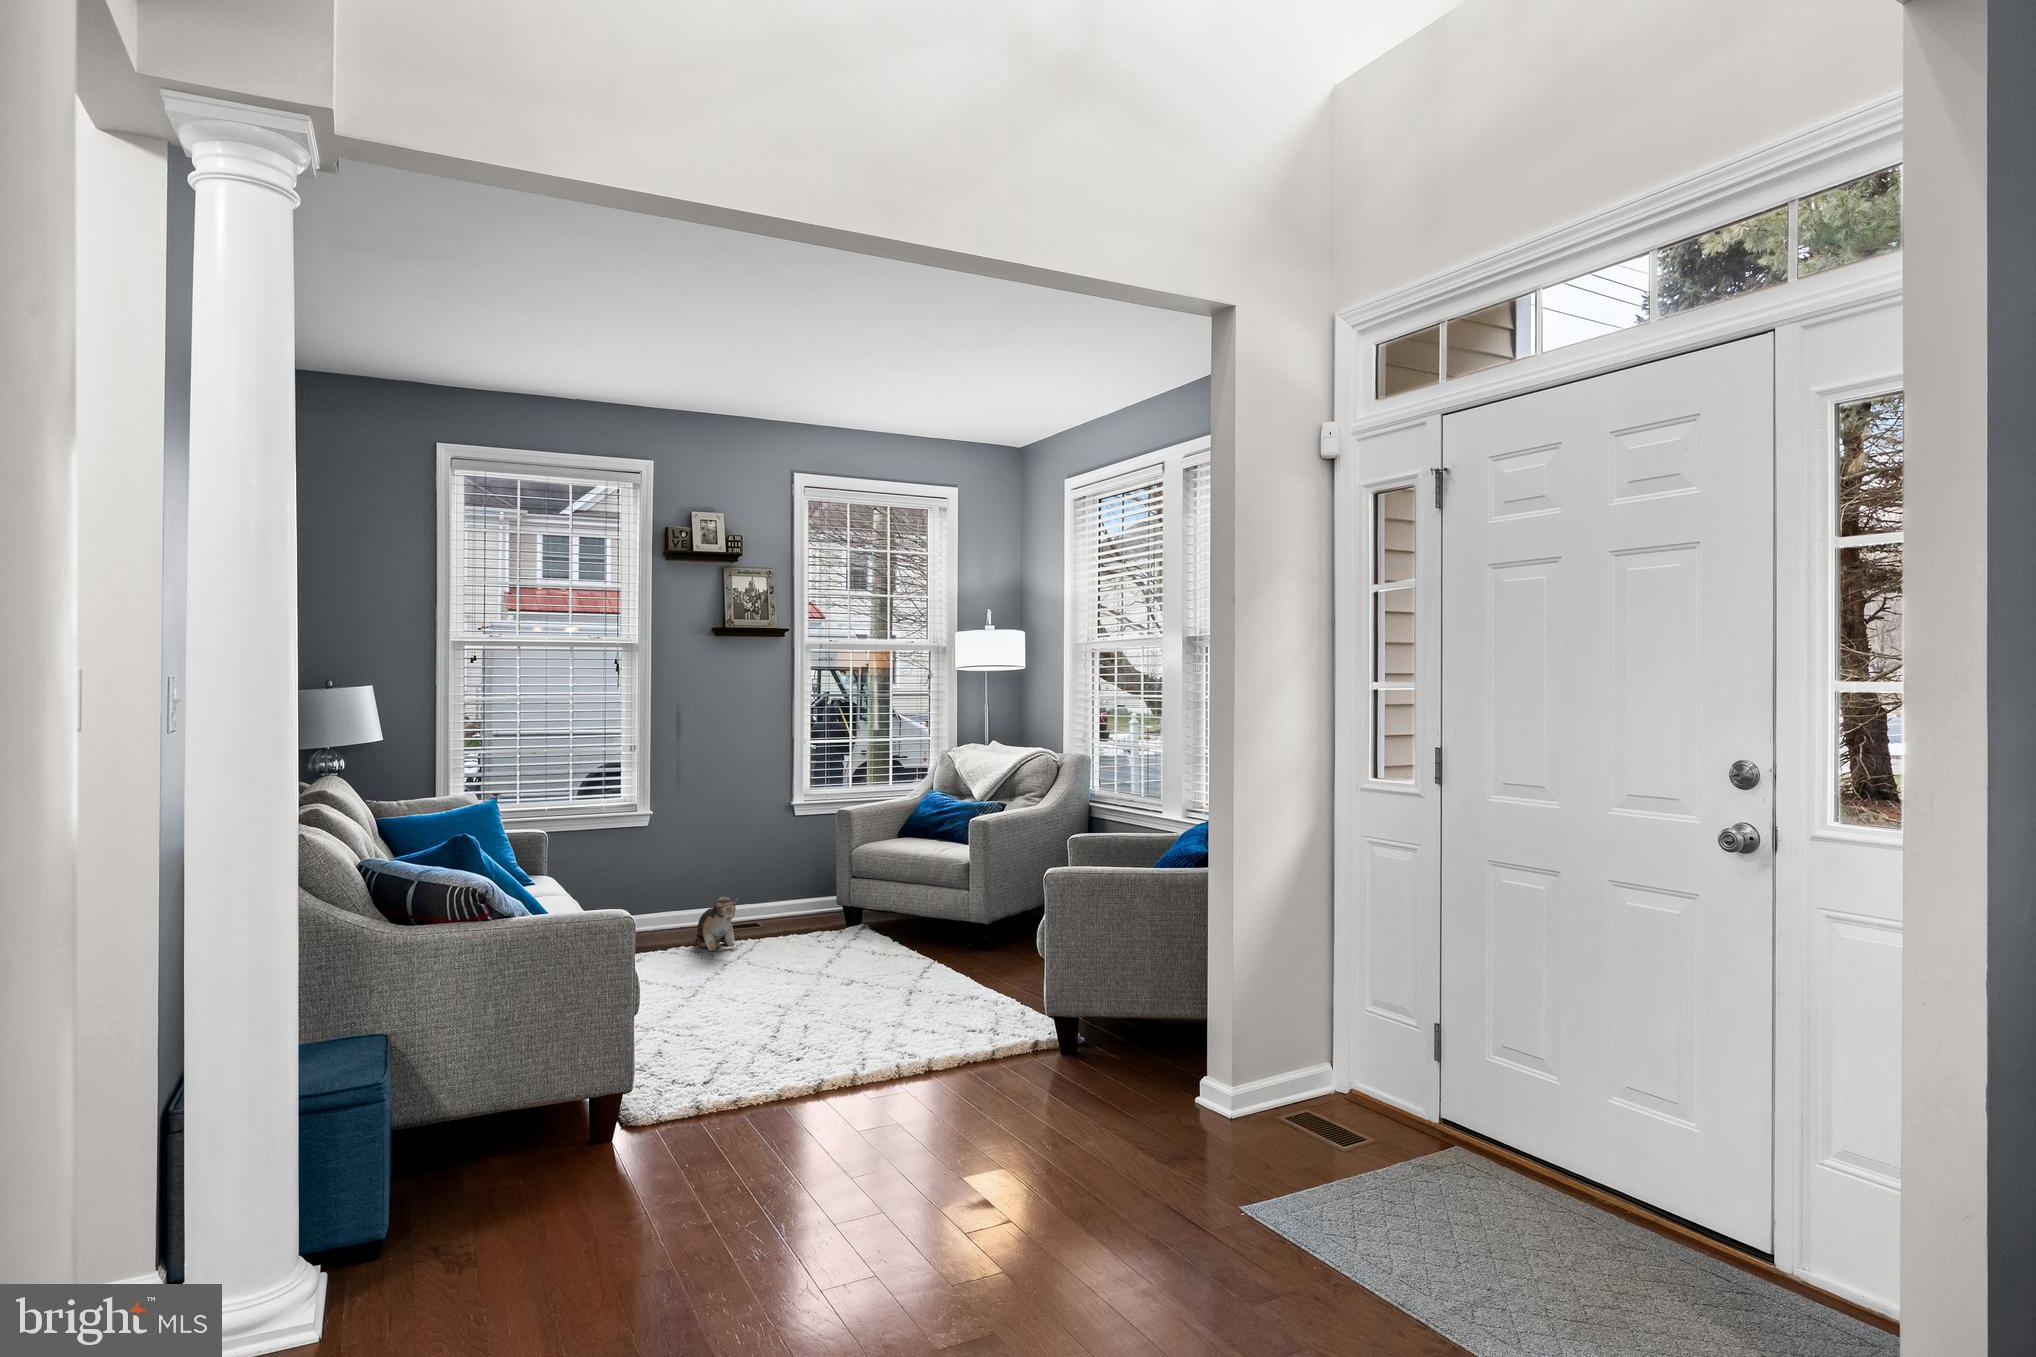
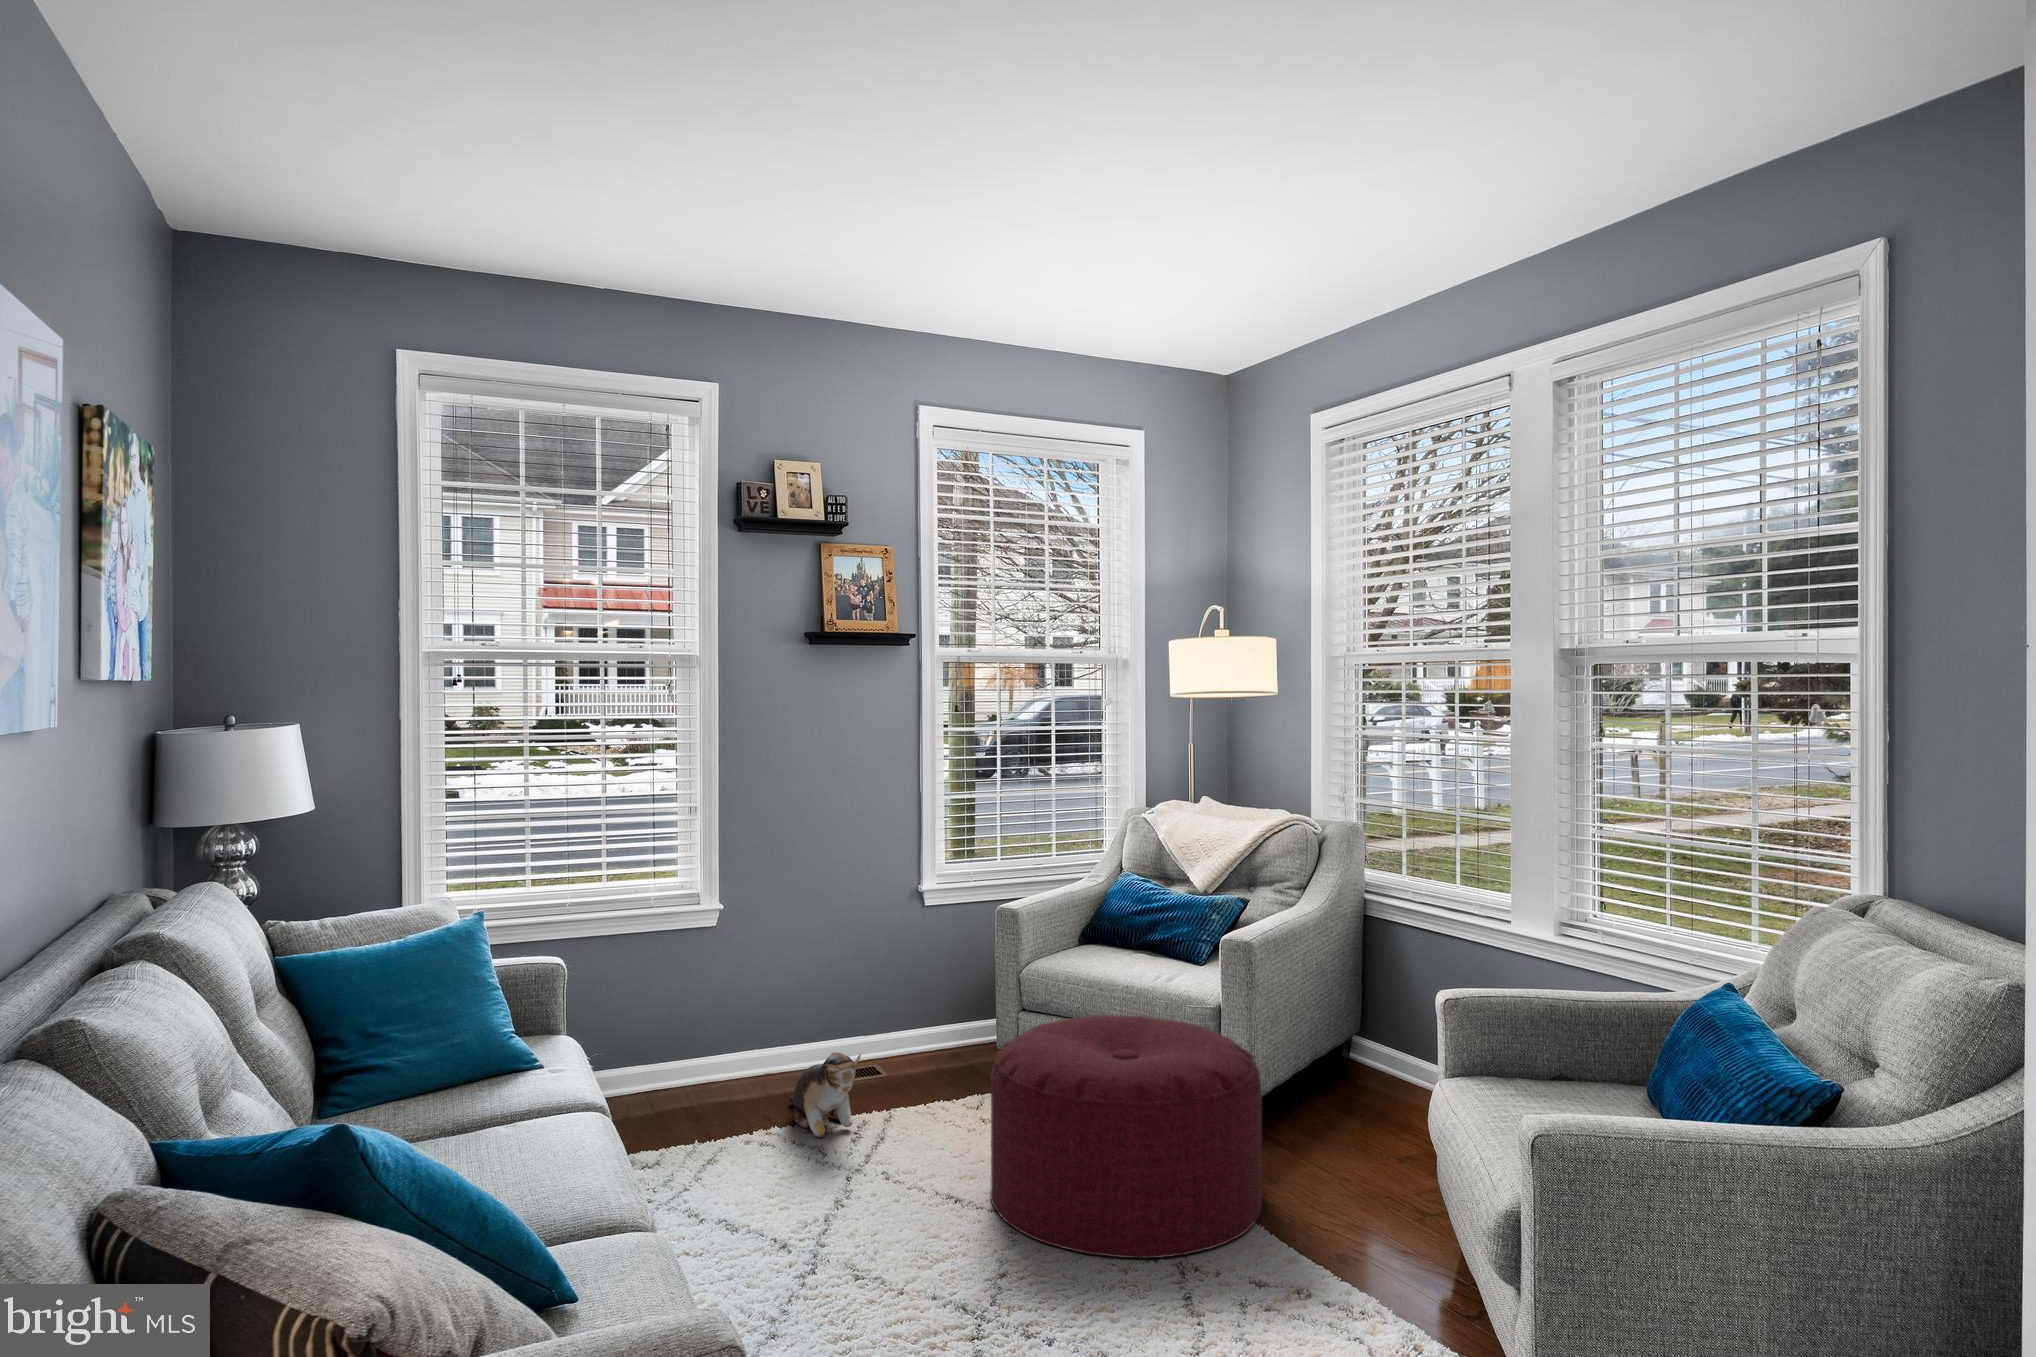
ottoman: none [811,868,977,992] -> present [990,1015,1262,1258]

